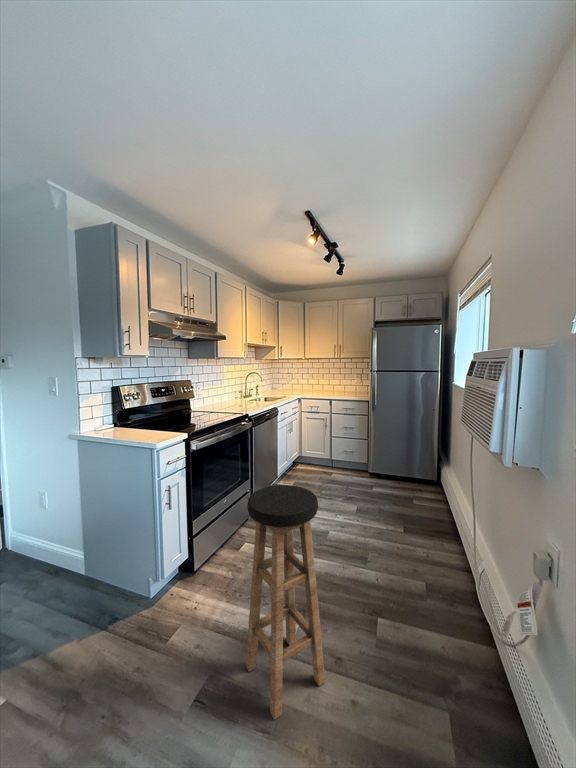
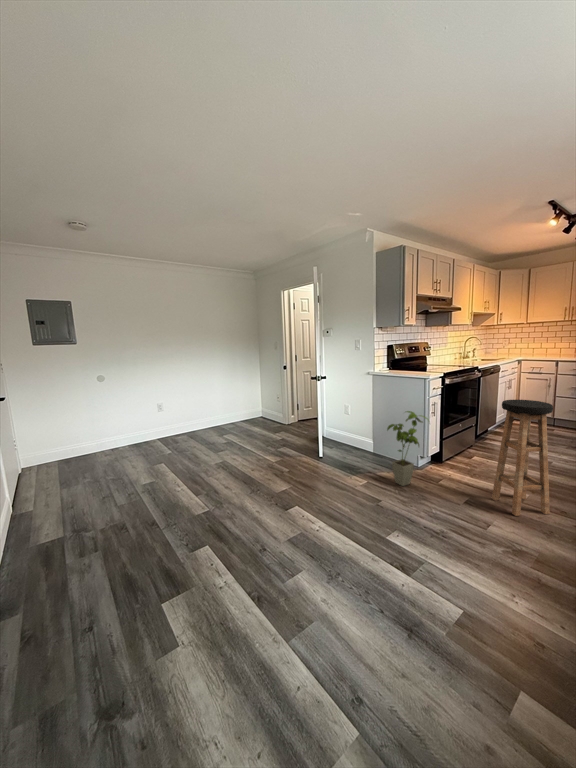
house plant: none [42,527,135,691] -> present [387,411,427,486]

